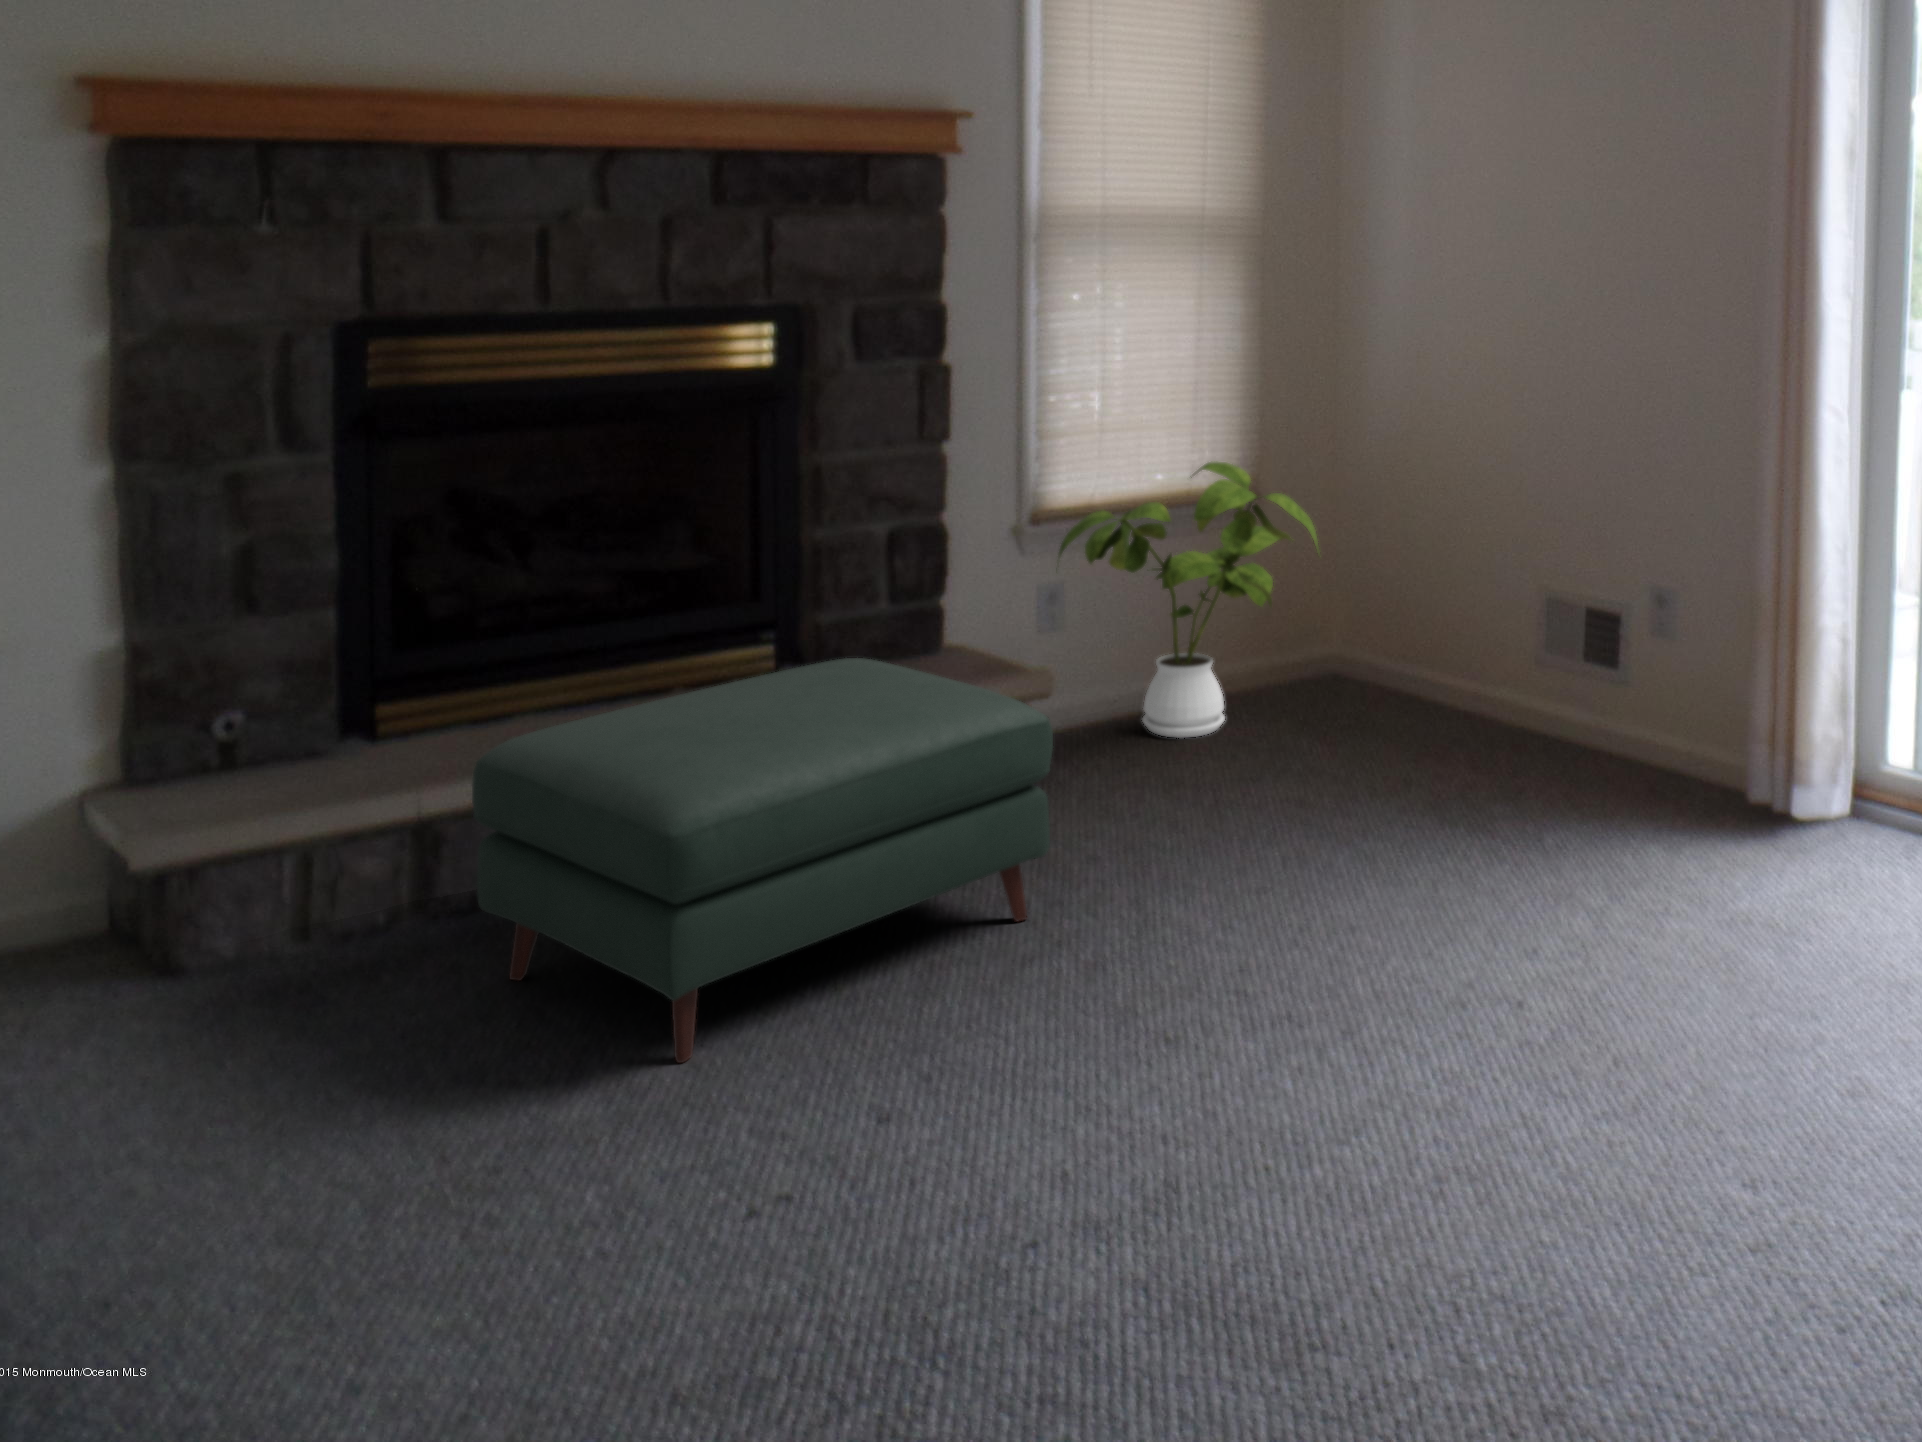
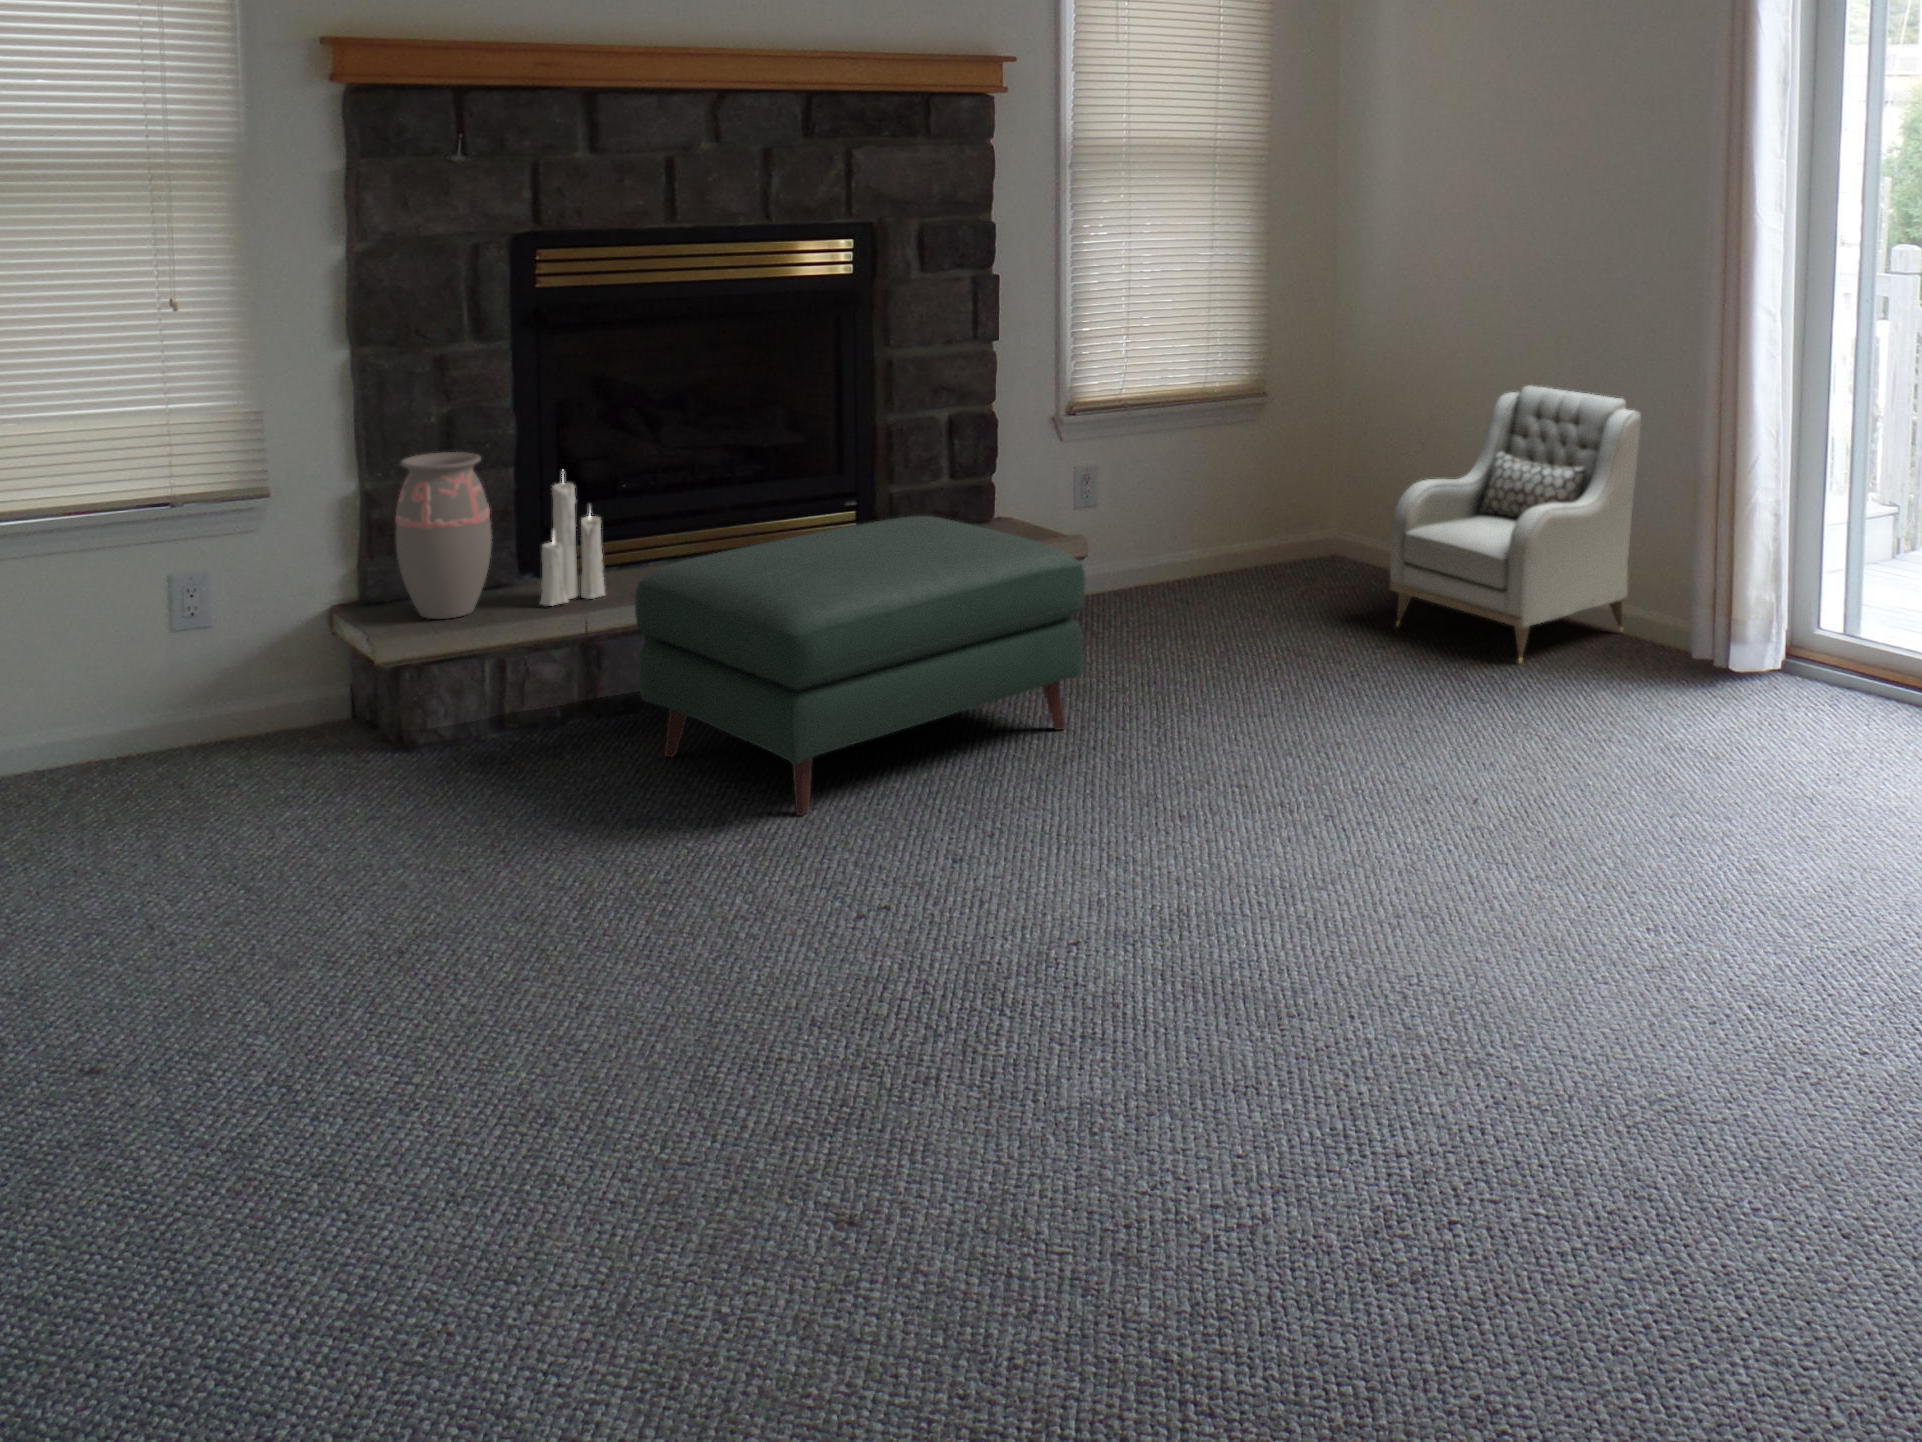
armchair: none [1411,415,1693,812] -> present [1390,386,1641,663]
house plant: present [1059,462,1318,738] -> none [1085,361,1311,600]
decorative vase: none [155,593,288,809] -> present [396,452,492,619]
candle: none [353,601,444,785] -> present [540,469,605,606]

